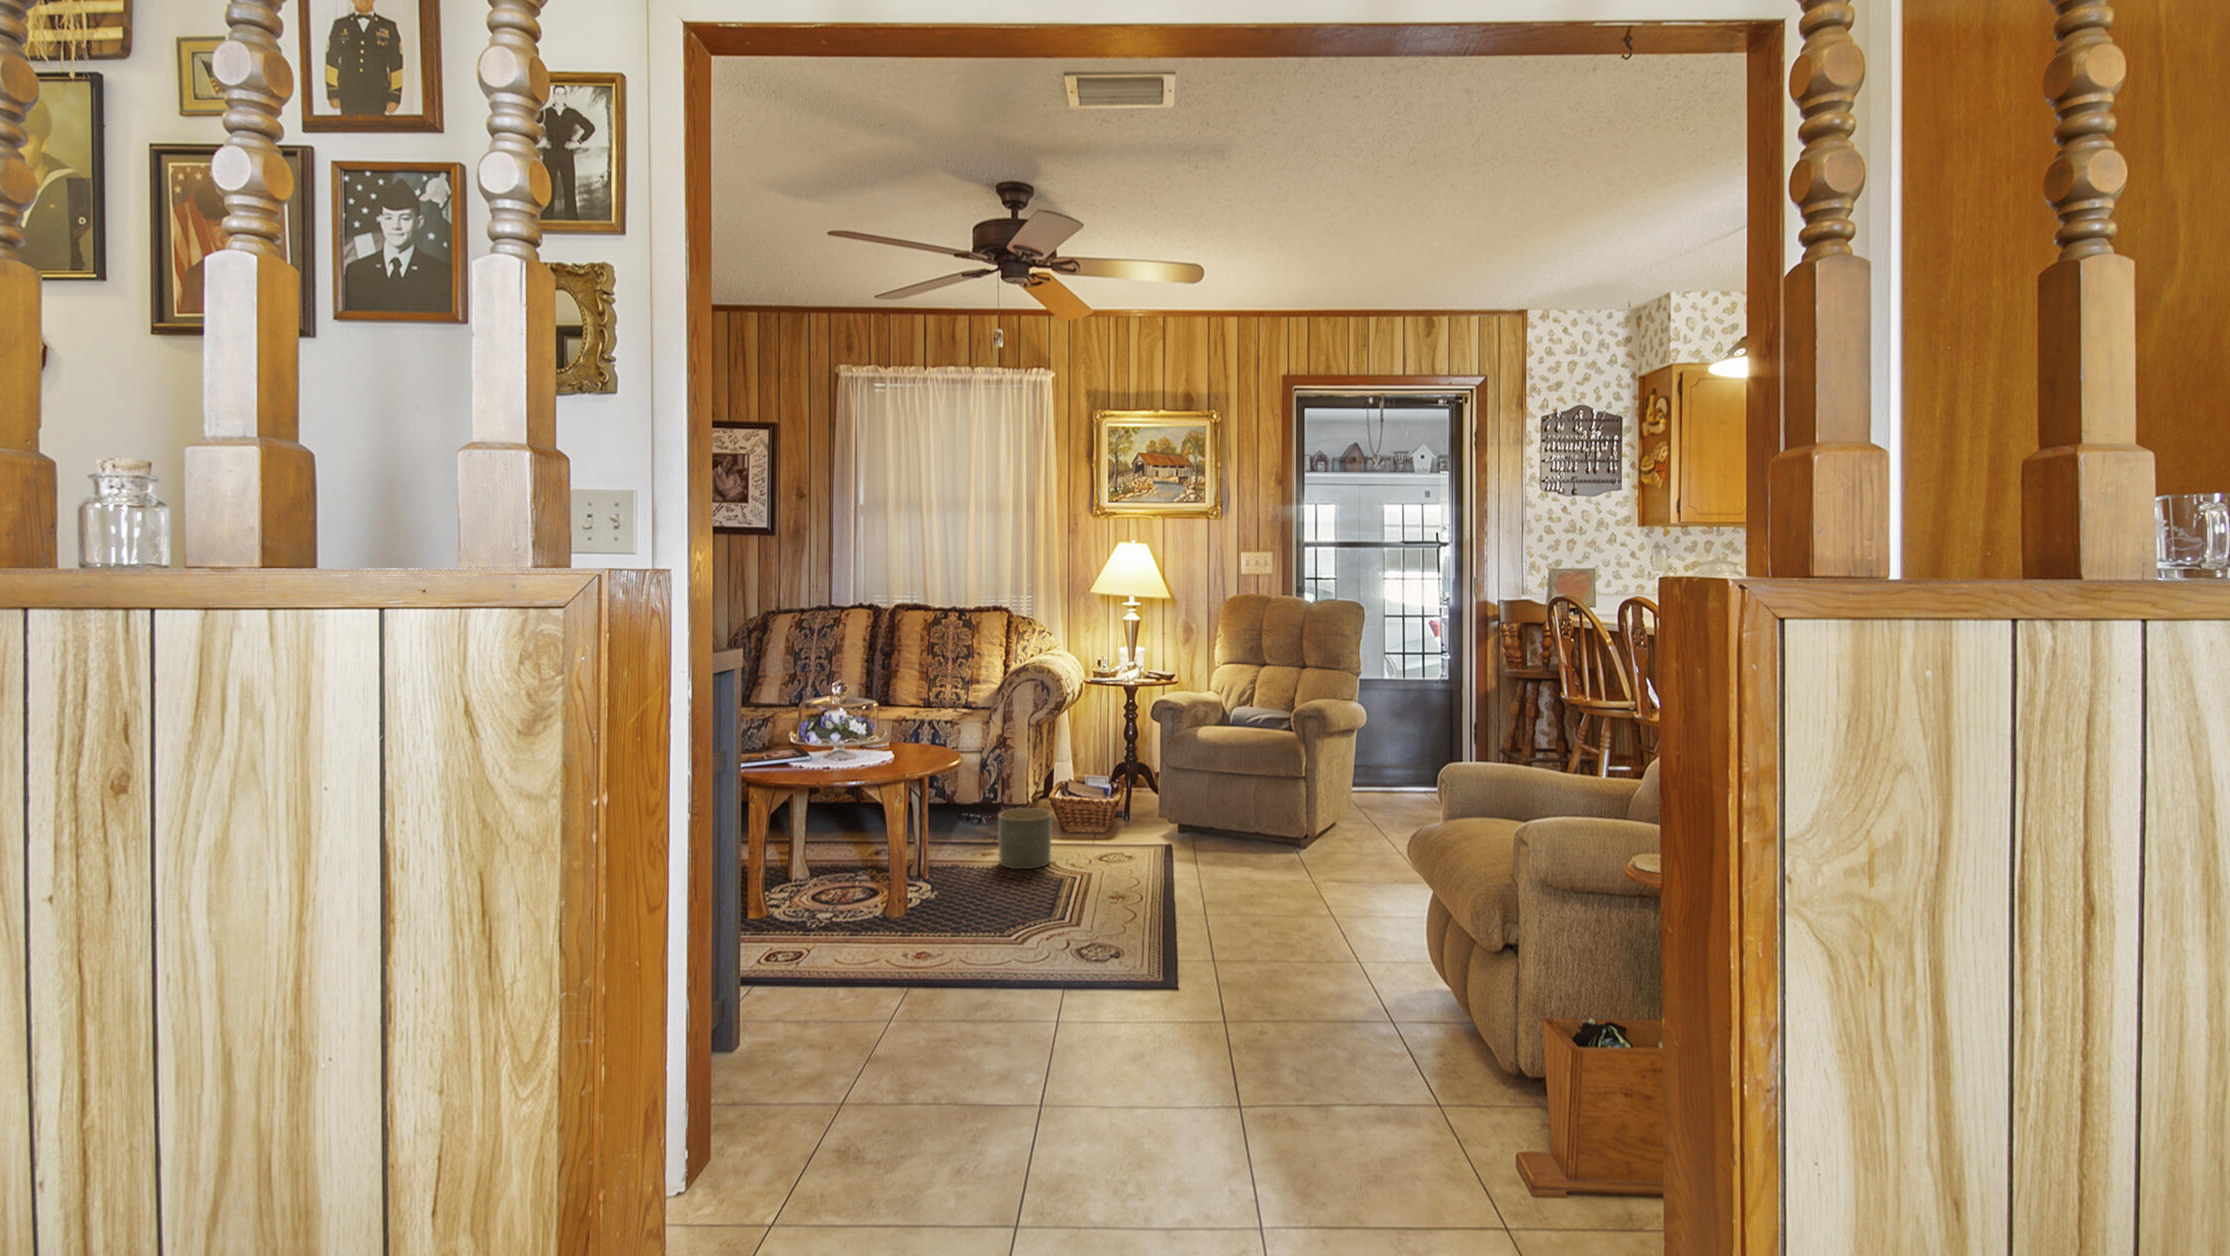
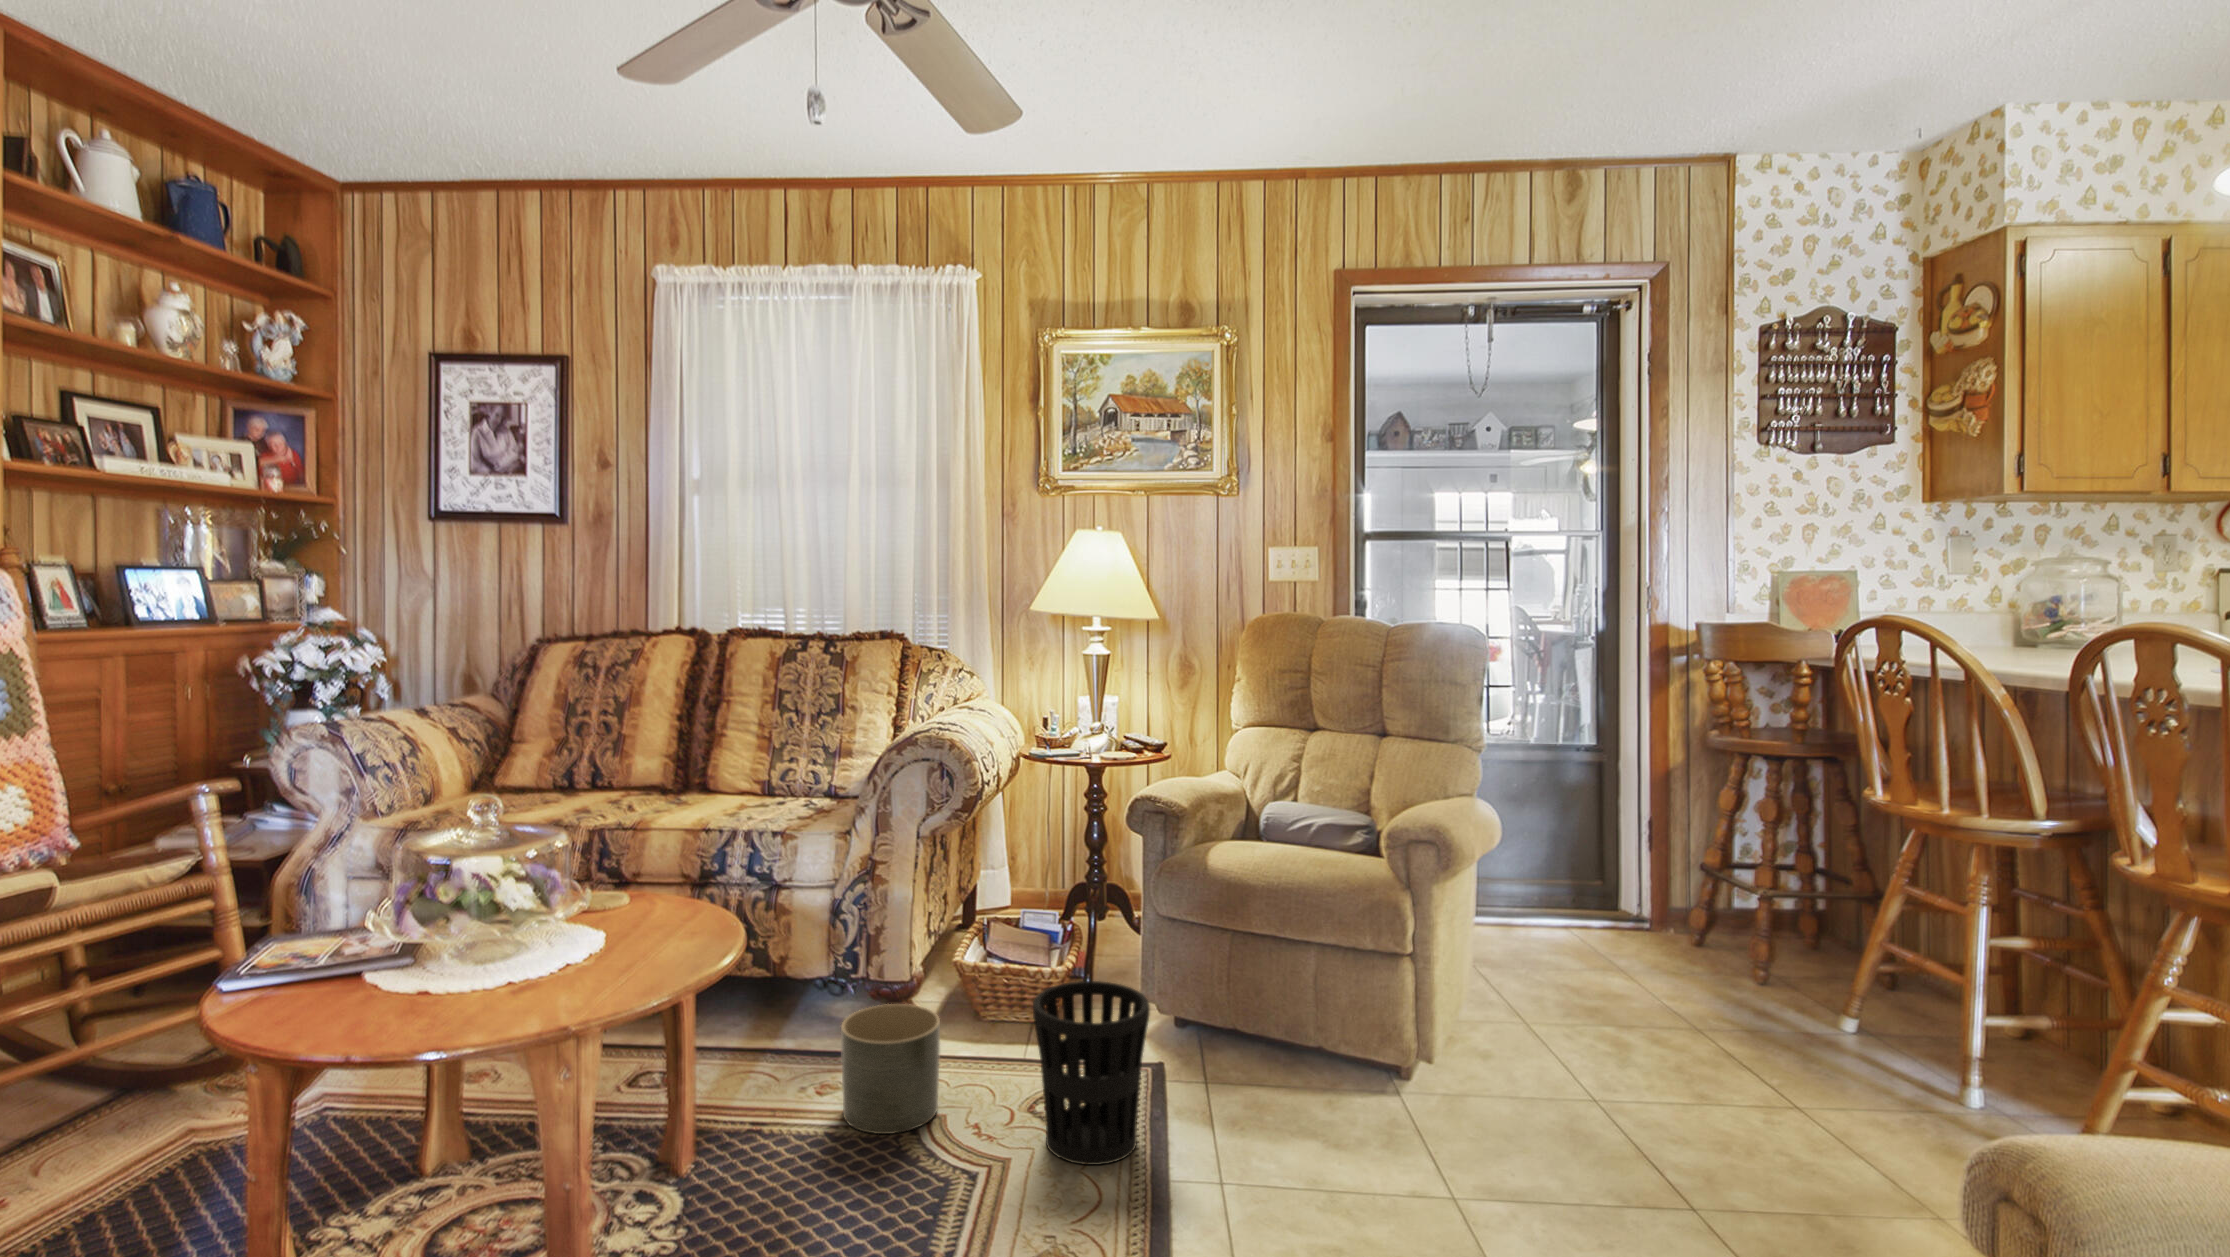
wastebasket: none [1104,790,1166,876] -> present [1033,981,1150,1165]

